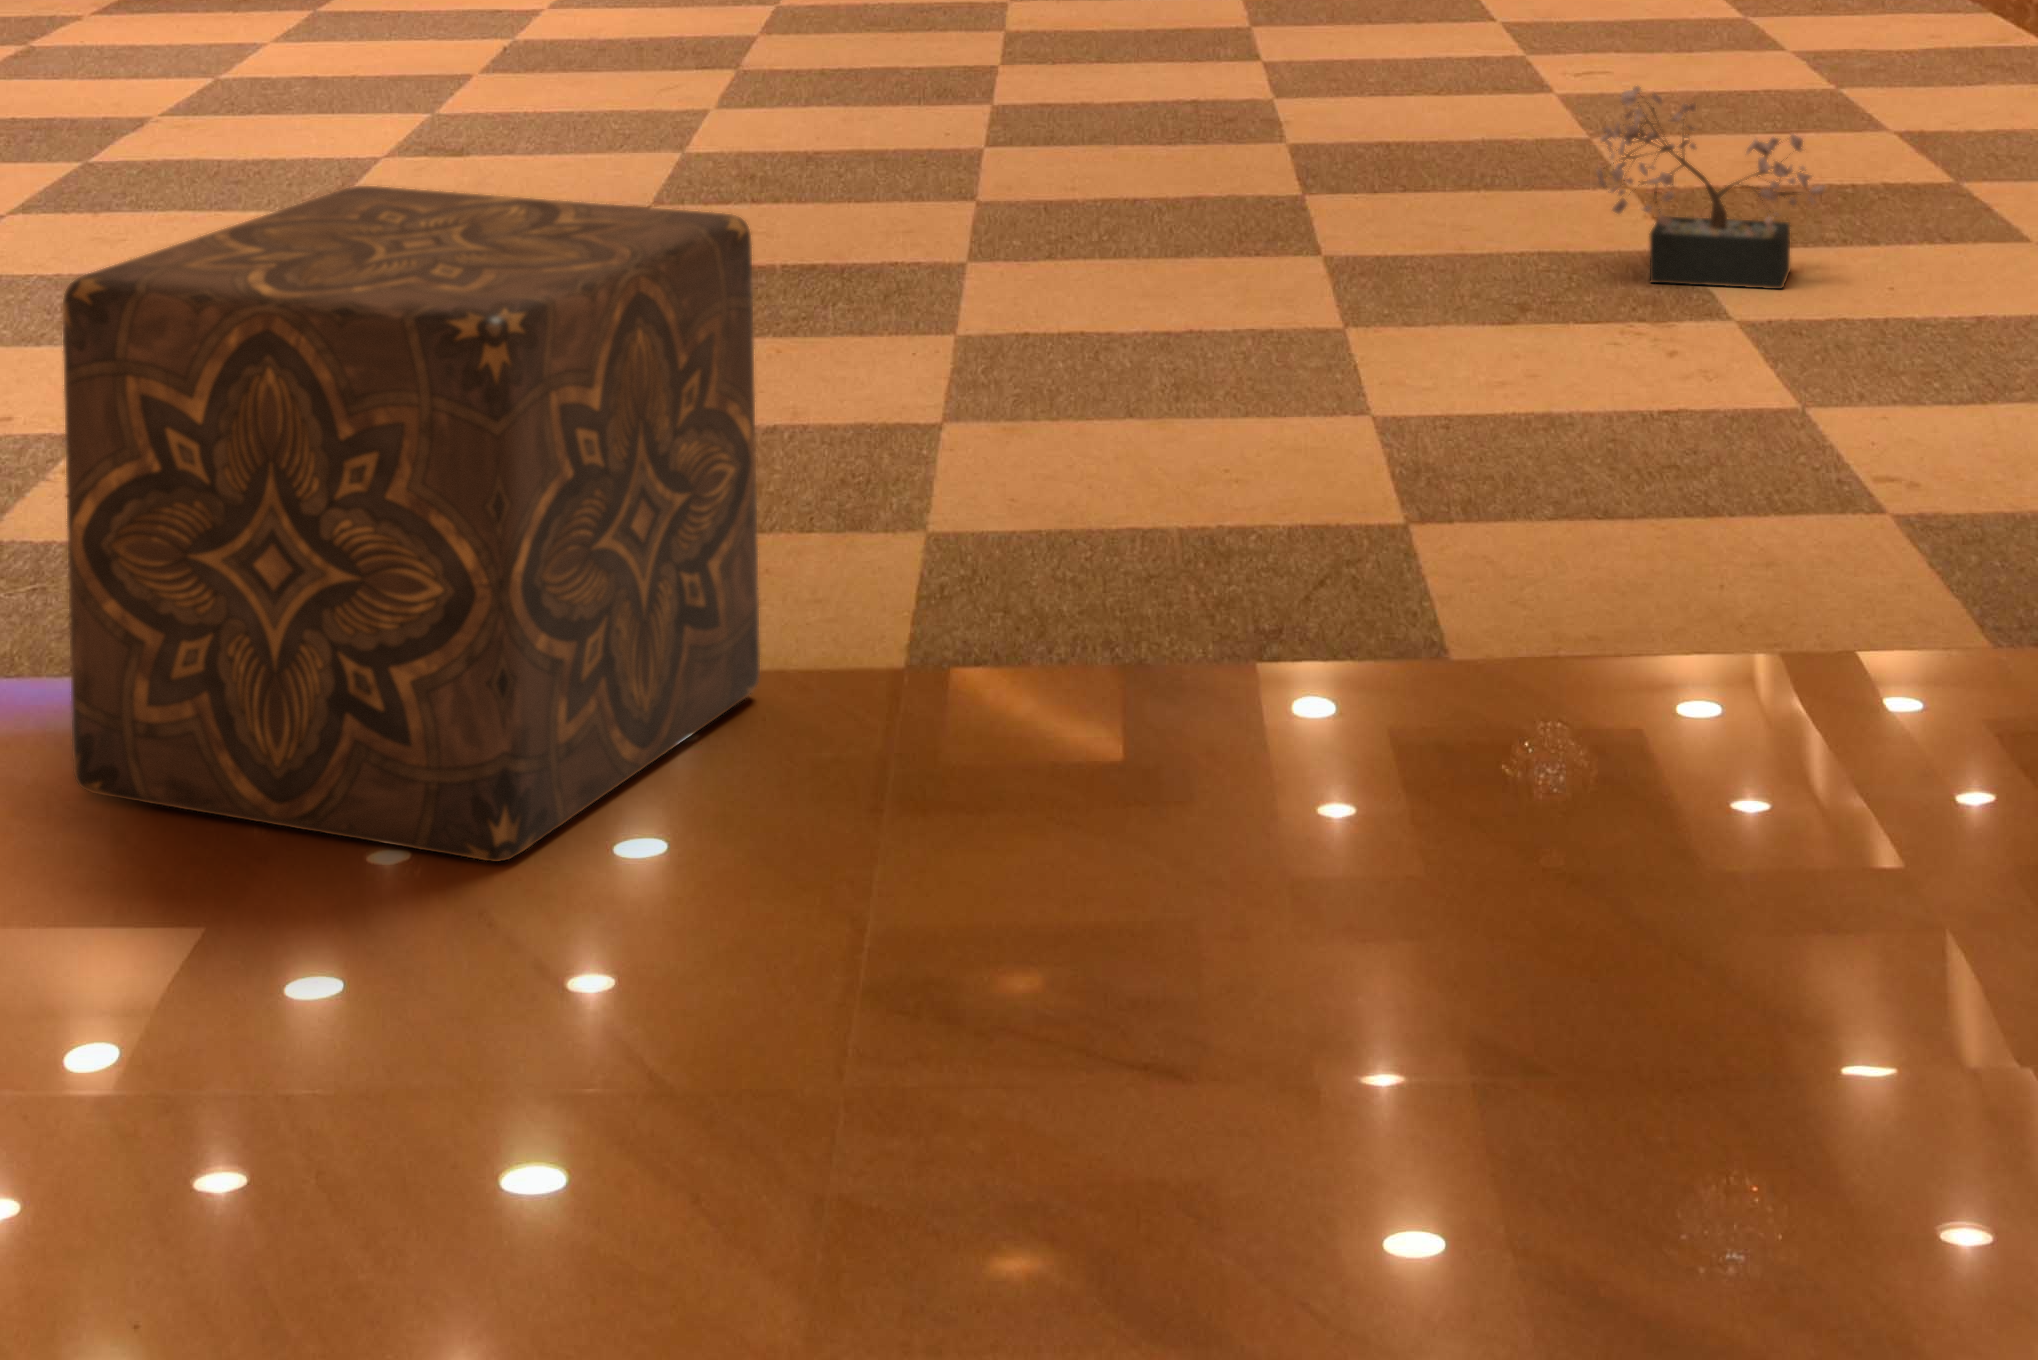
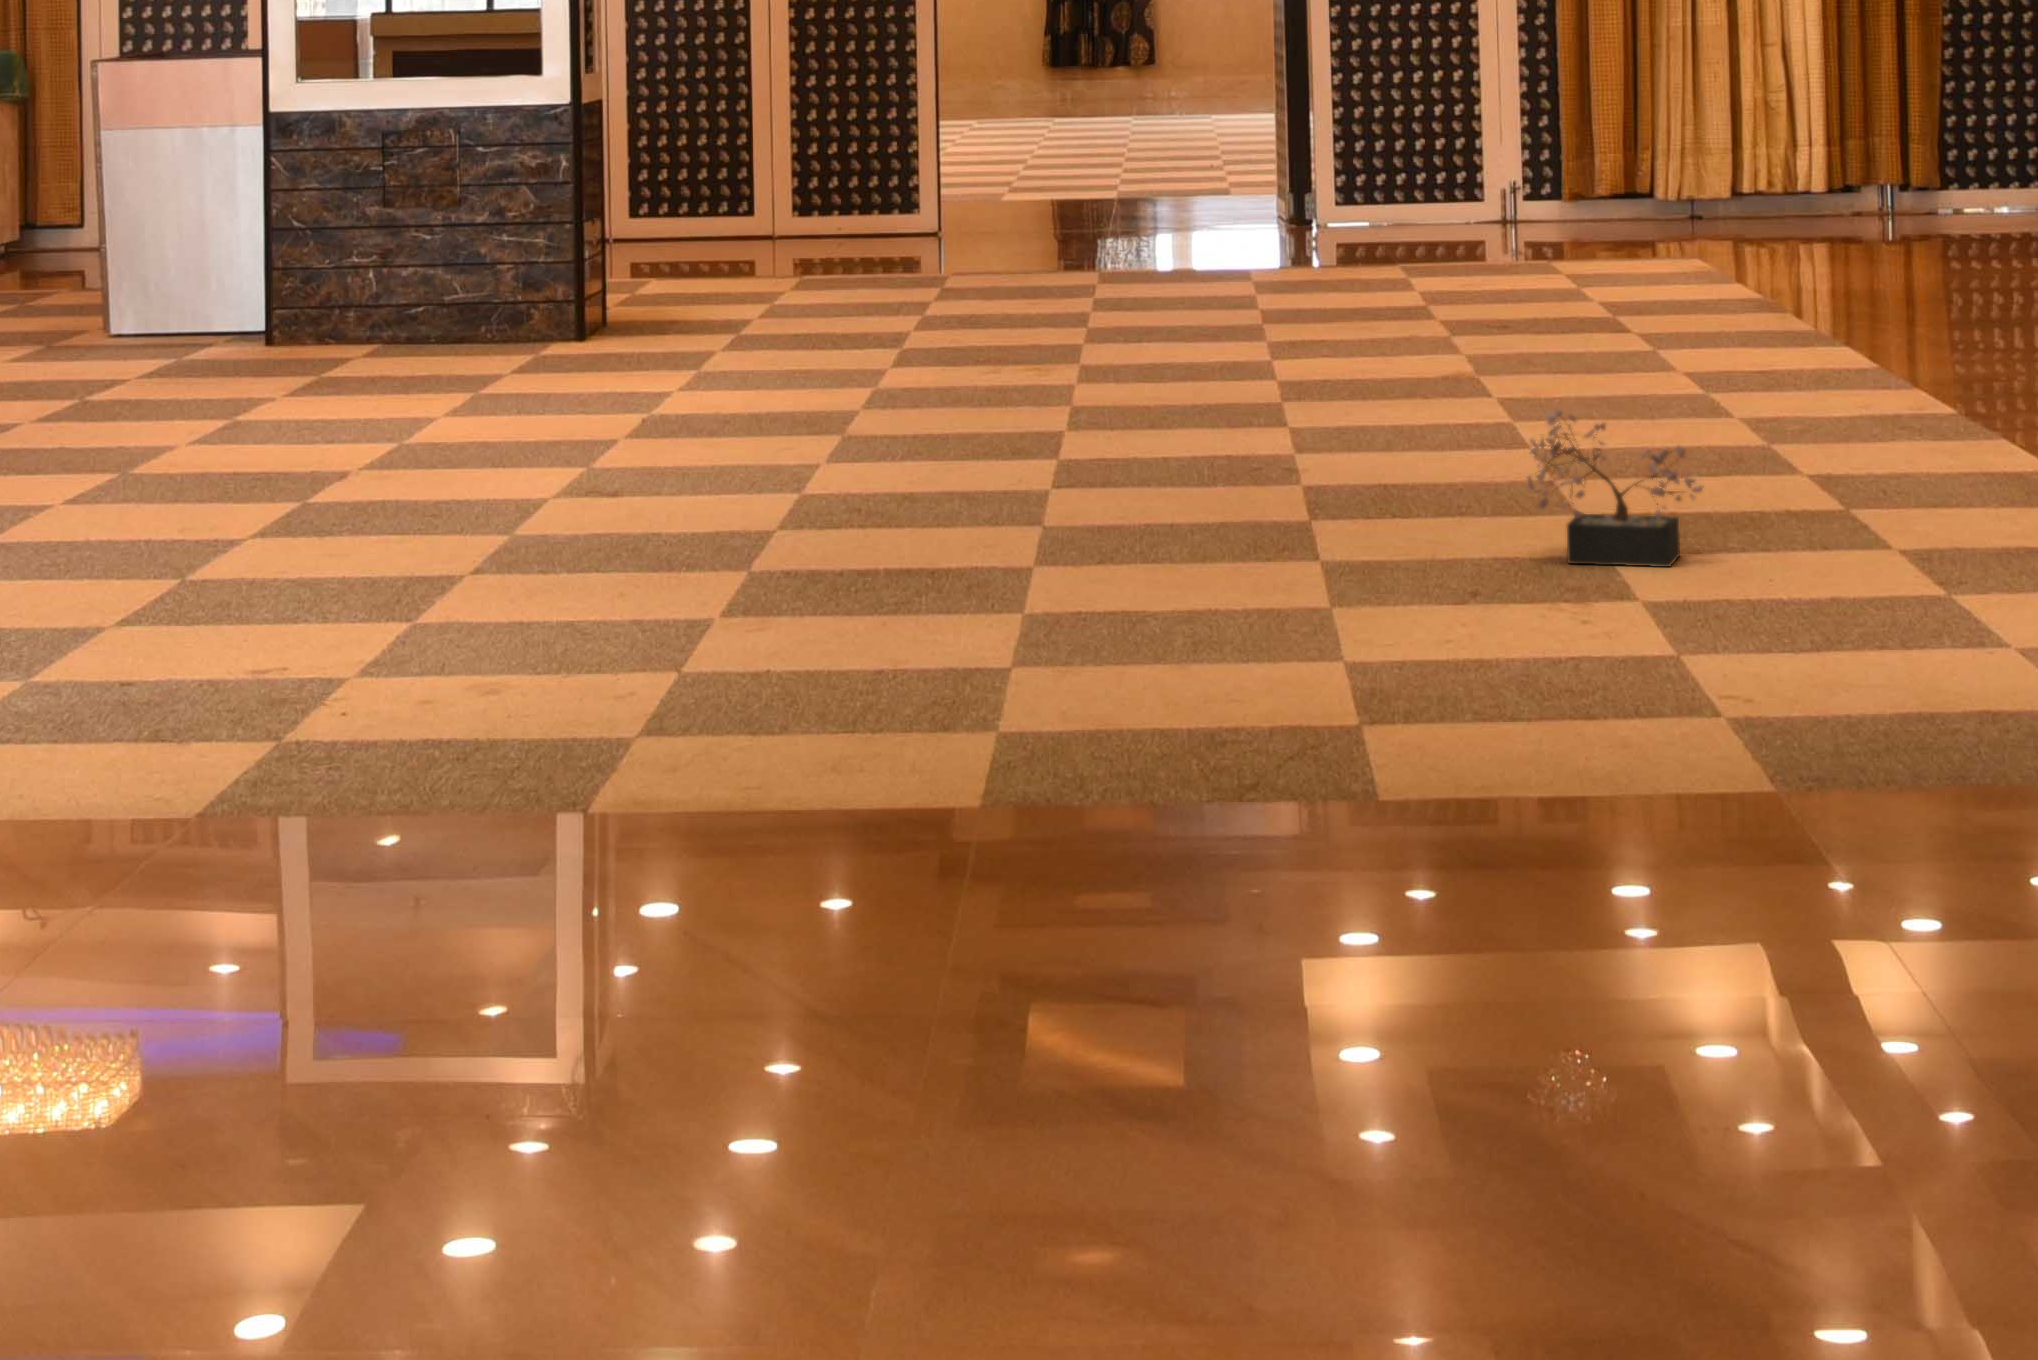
ottoman: present [63,186,760,862] -> none [406,433,876,865]

